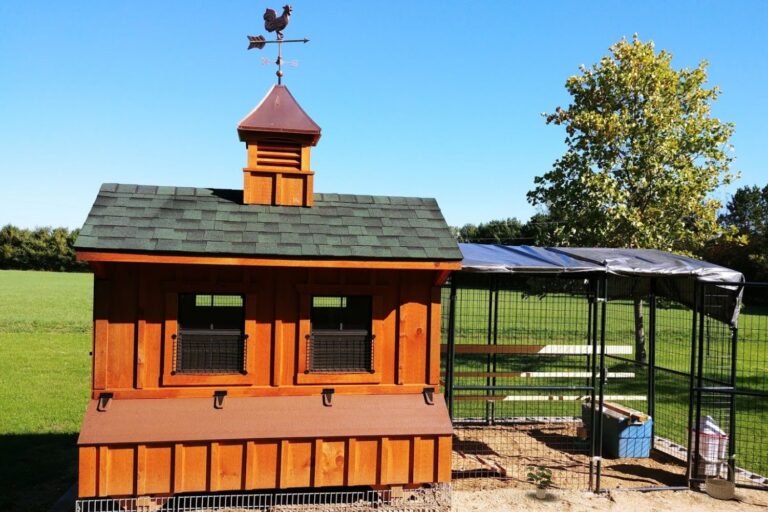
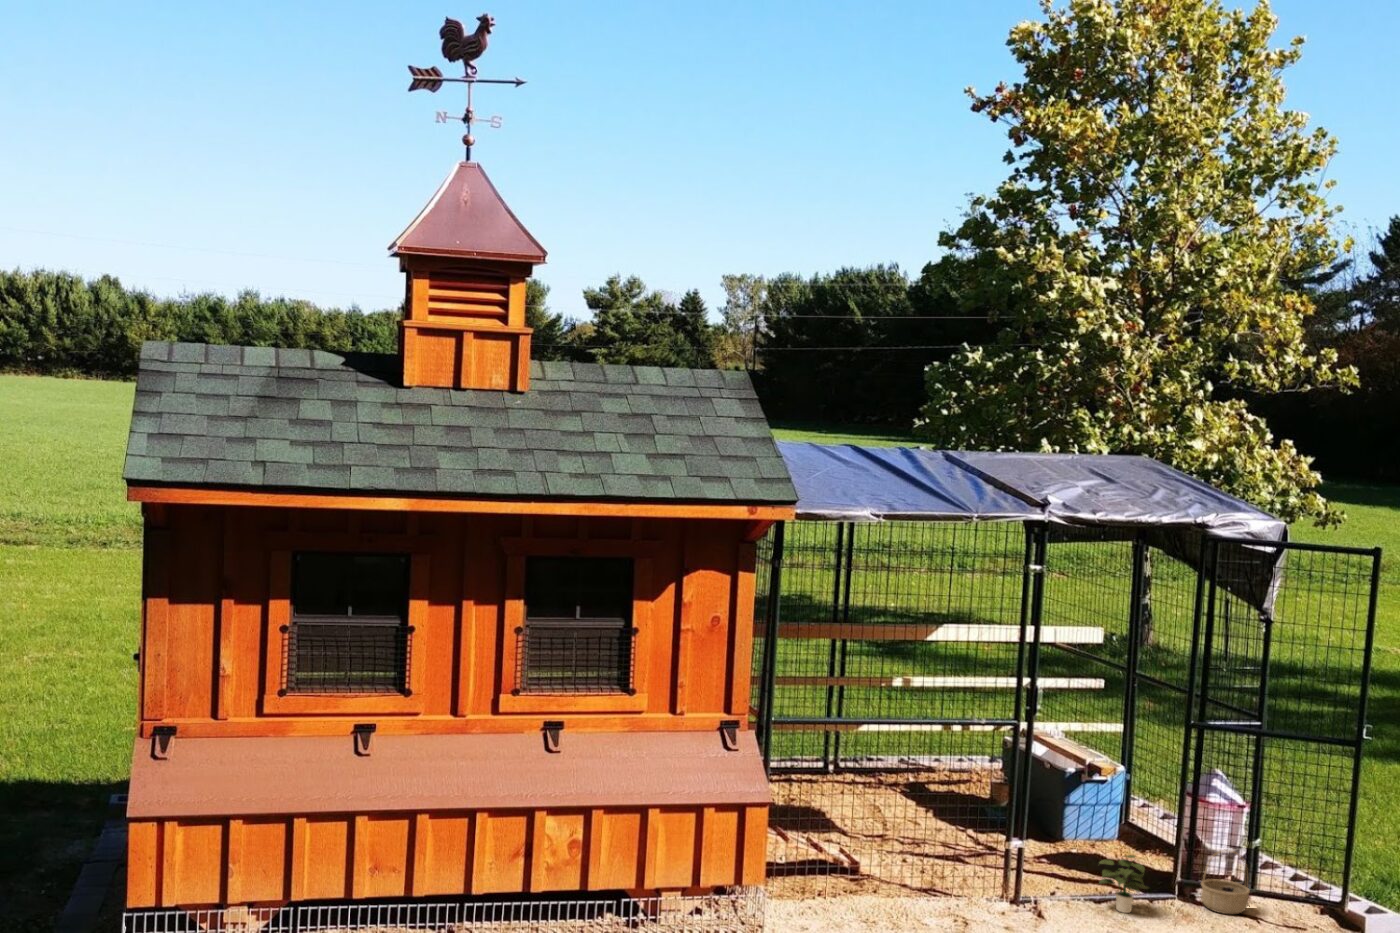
potted plant: present [526,464,555,499] -> present [1099,855,1148,913]

